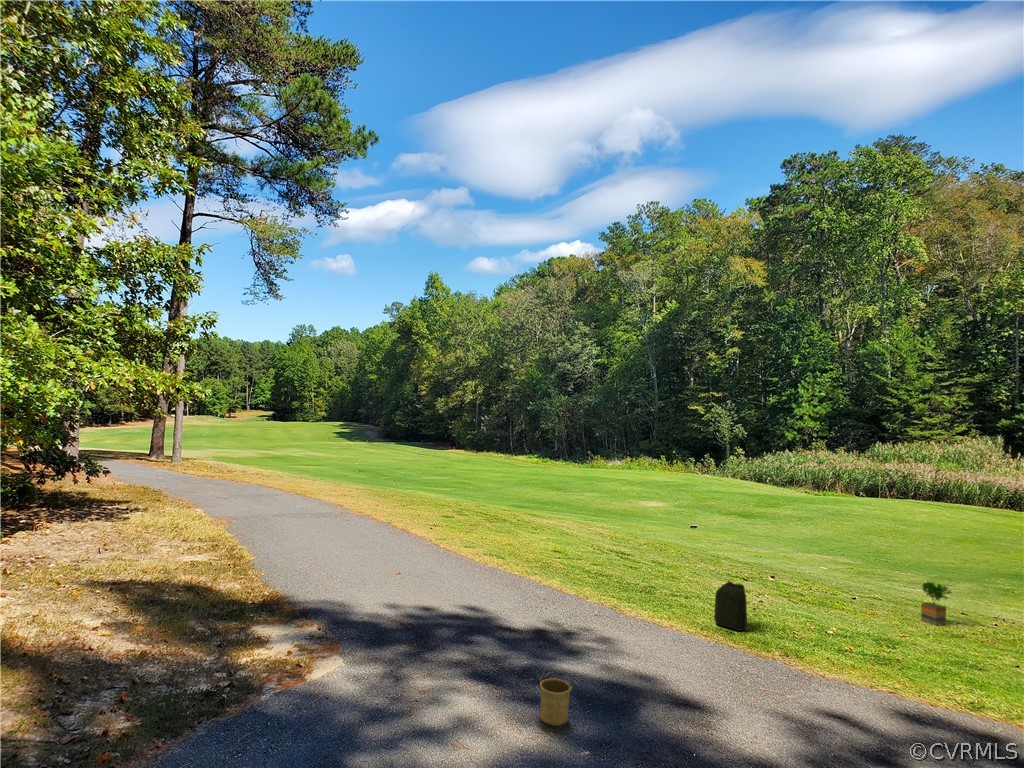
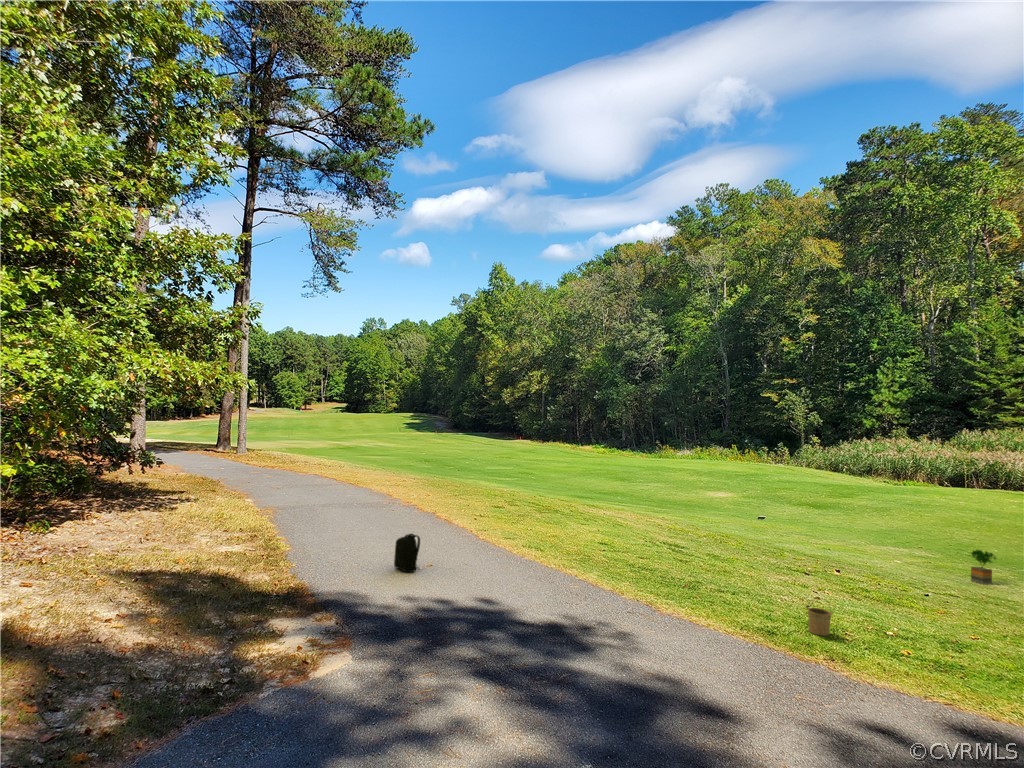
backpack: present [714,581,747,631] -> present [394,534,420,572]
bucket: present [540,665,572,726] -> present [806,606,833,636]

